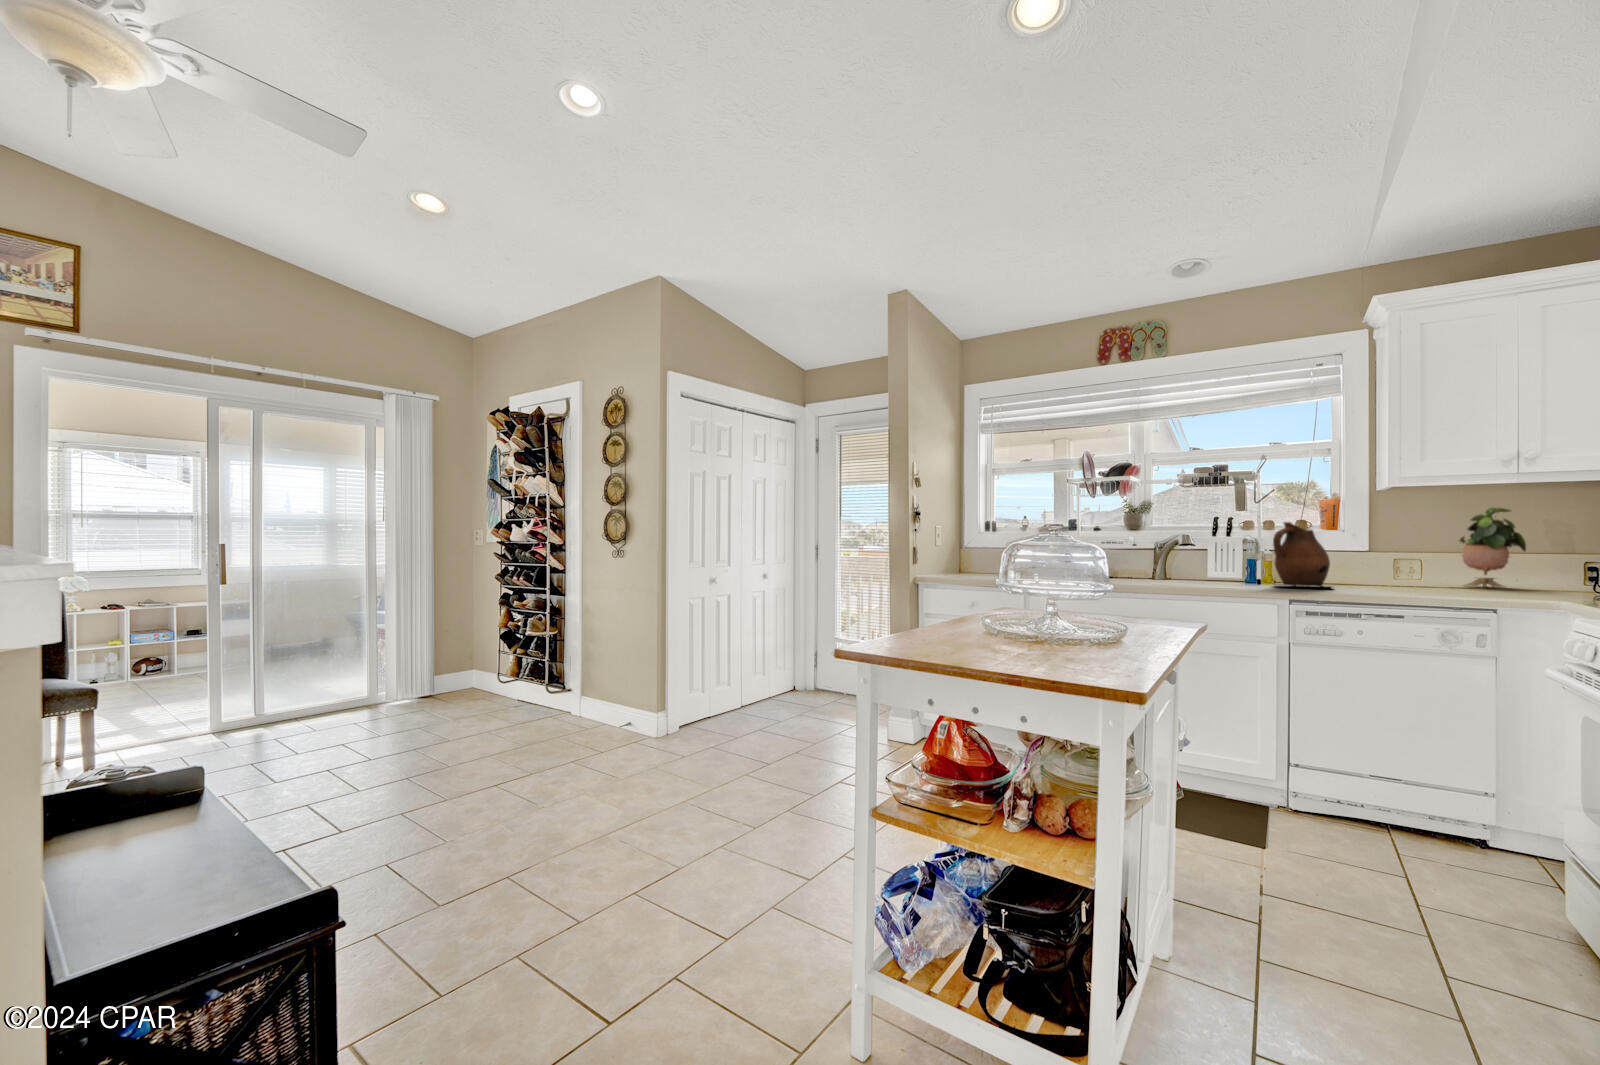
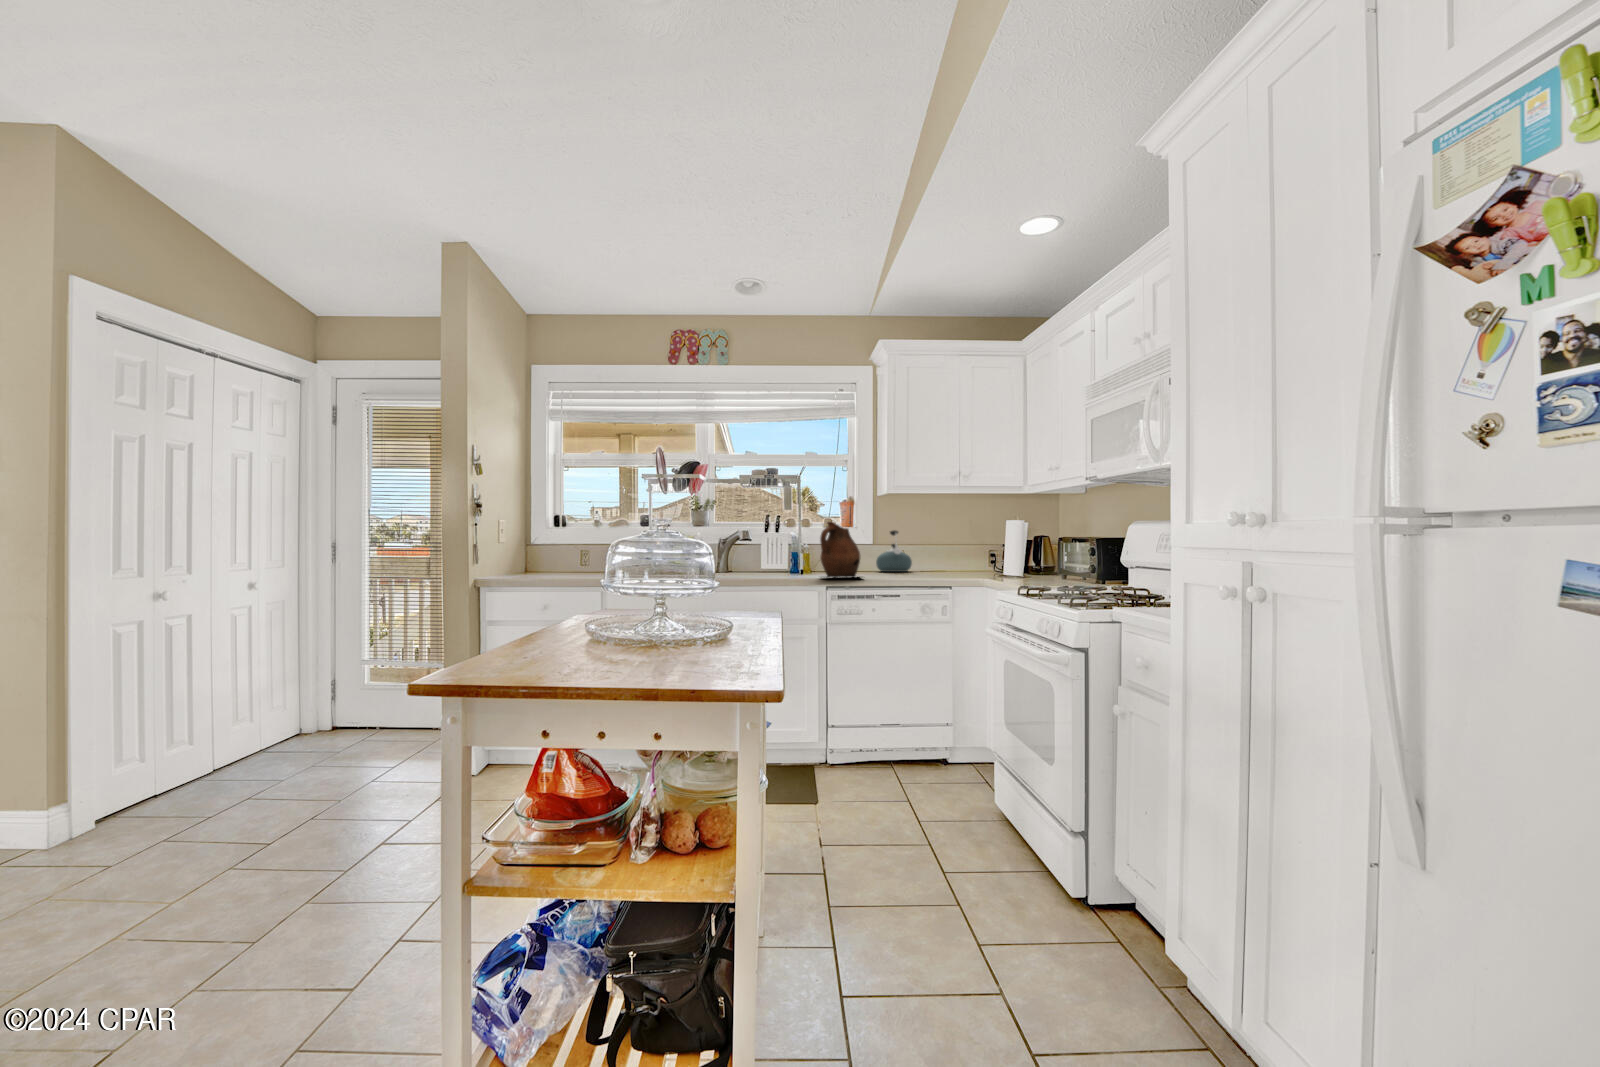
potted plant: present [1460,508,1526,587] -> none [936,511,975,573]
kettle: none [1364,532,1420,583] -> present [876,530,912,572]

